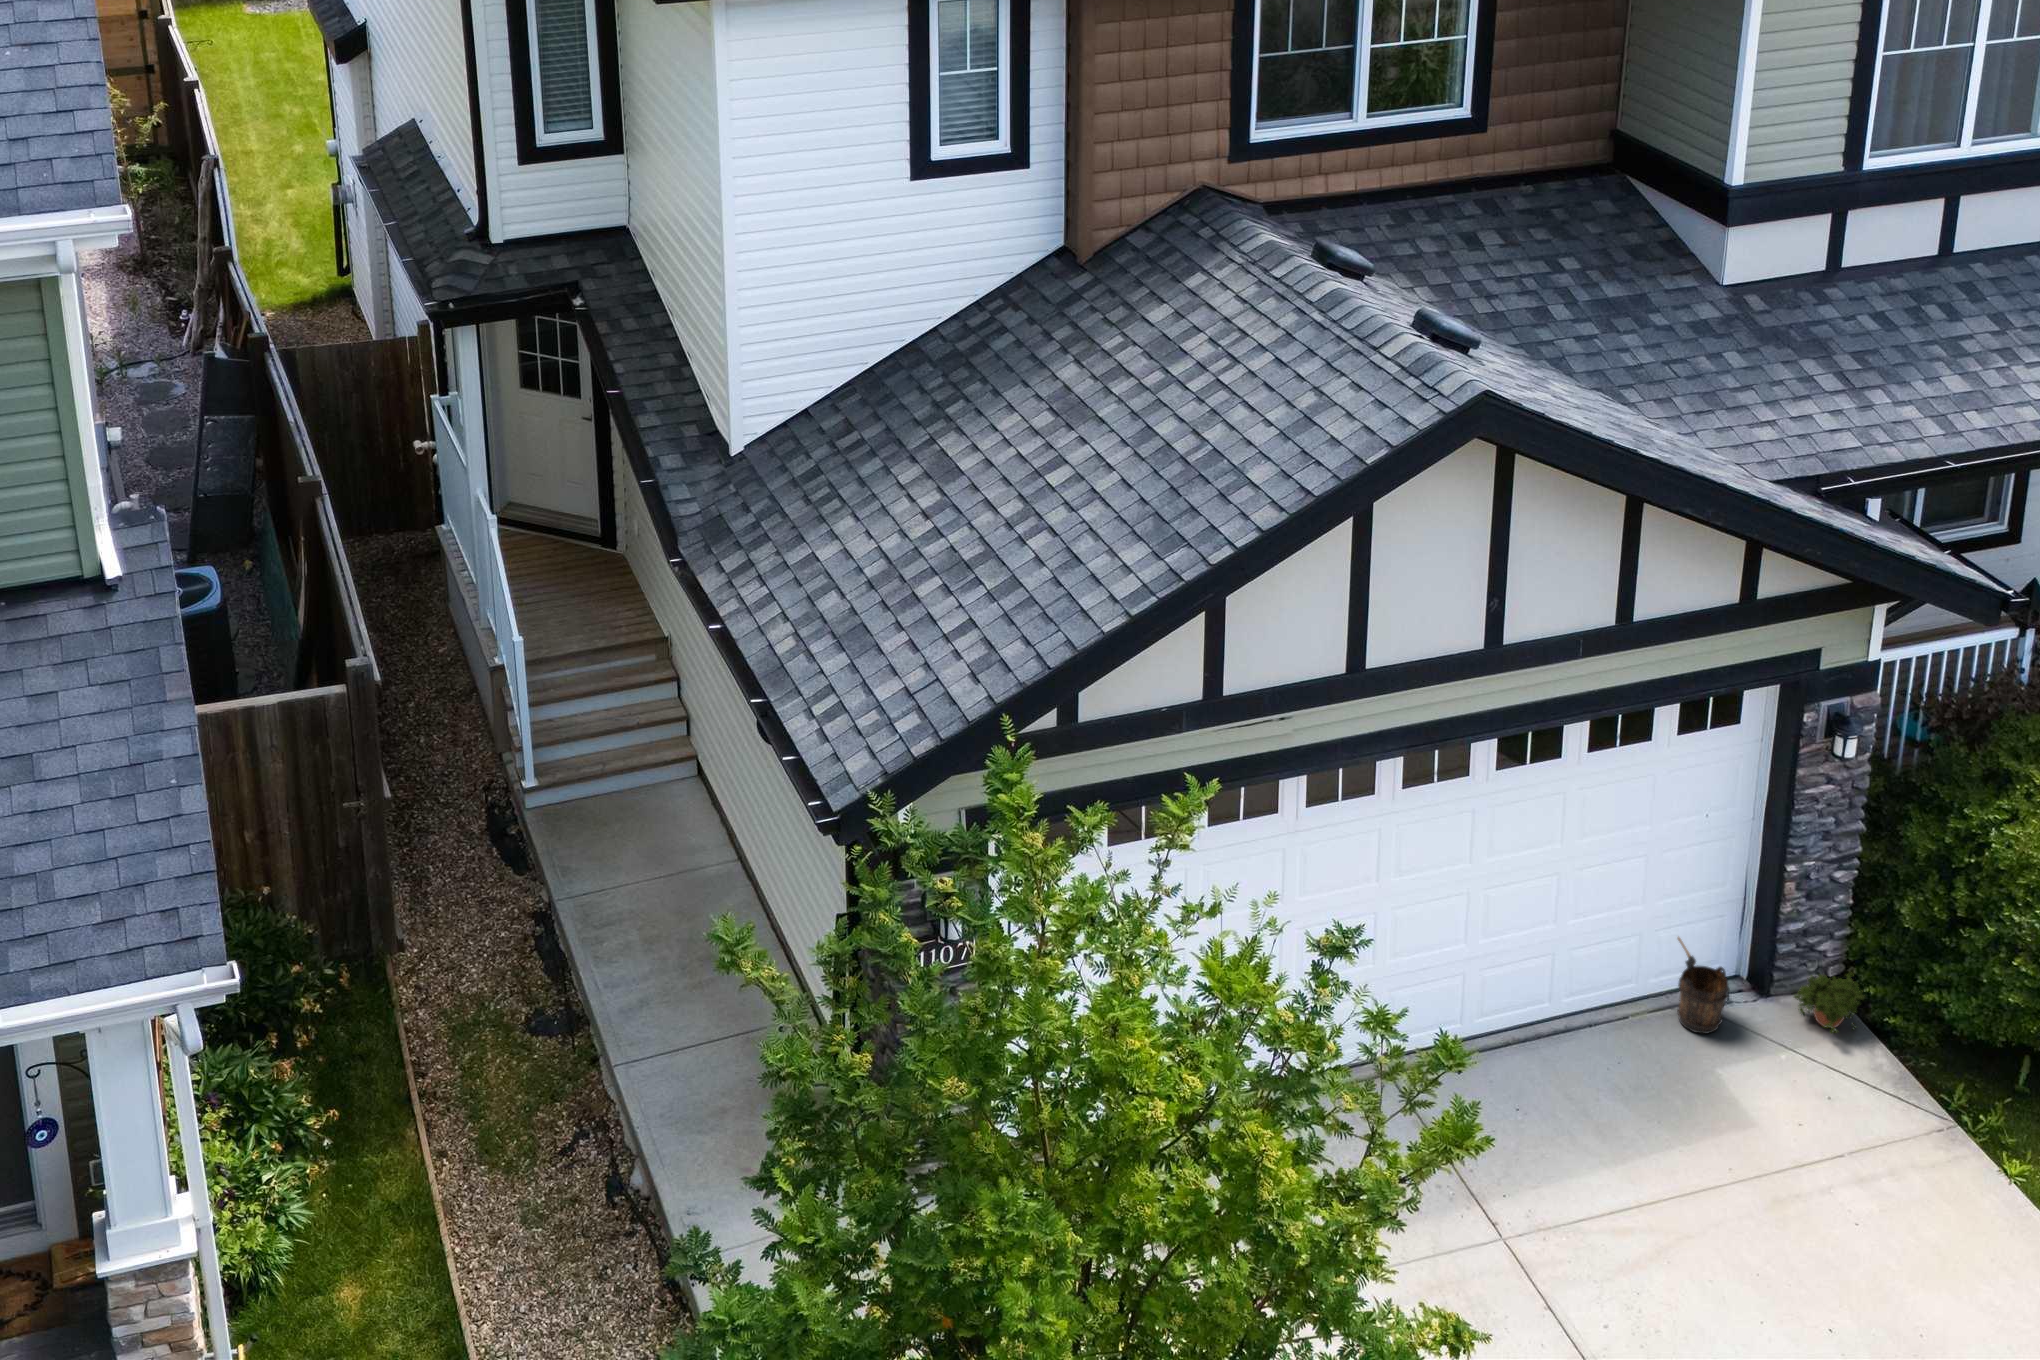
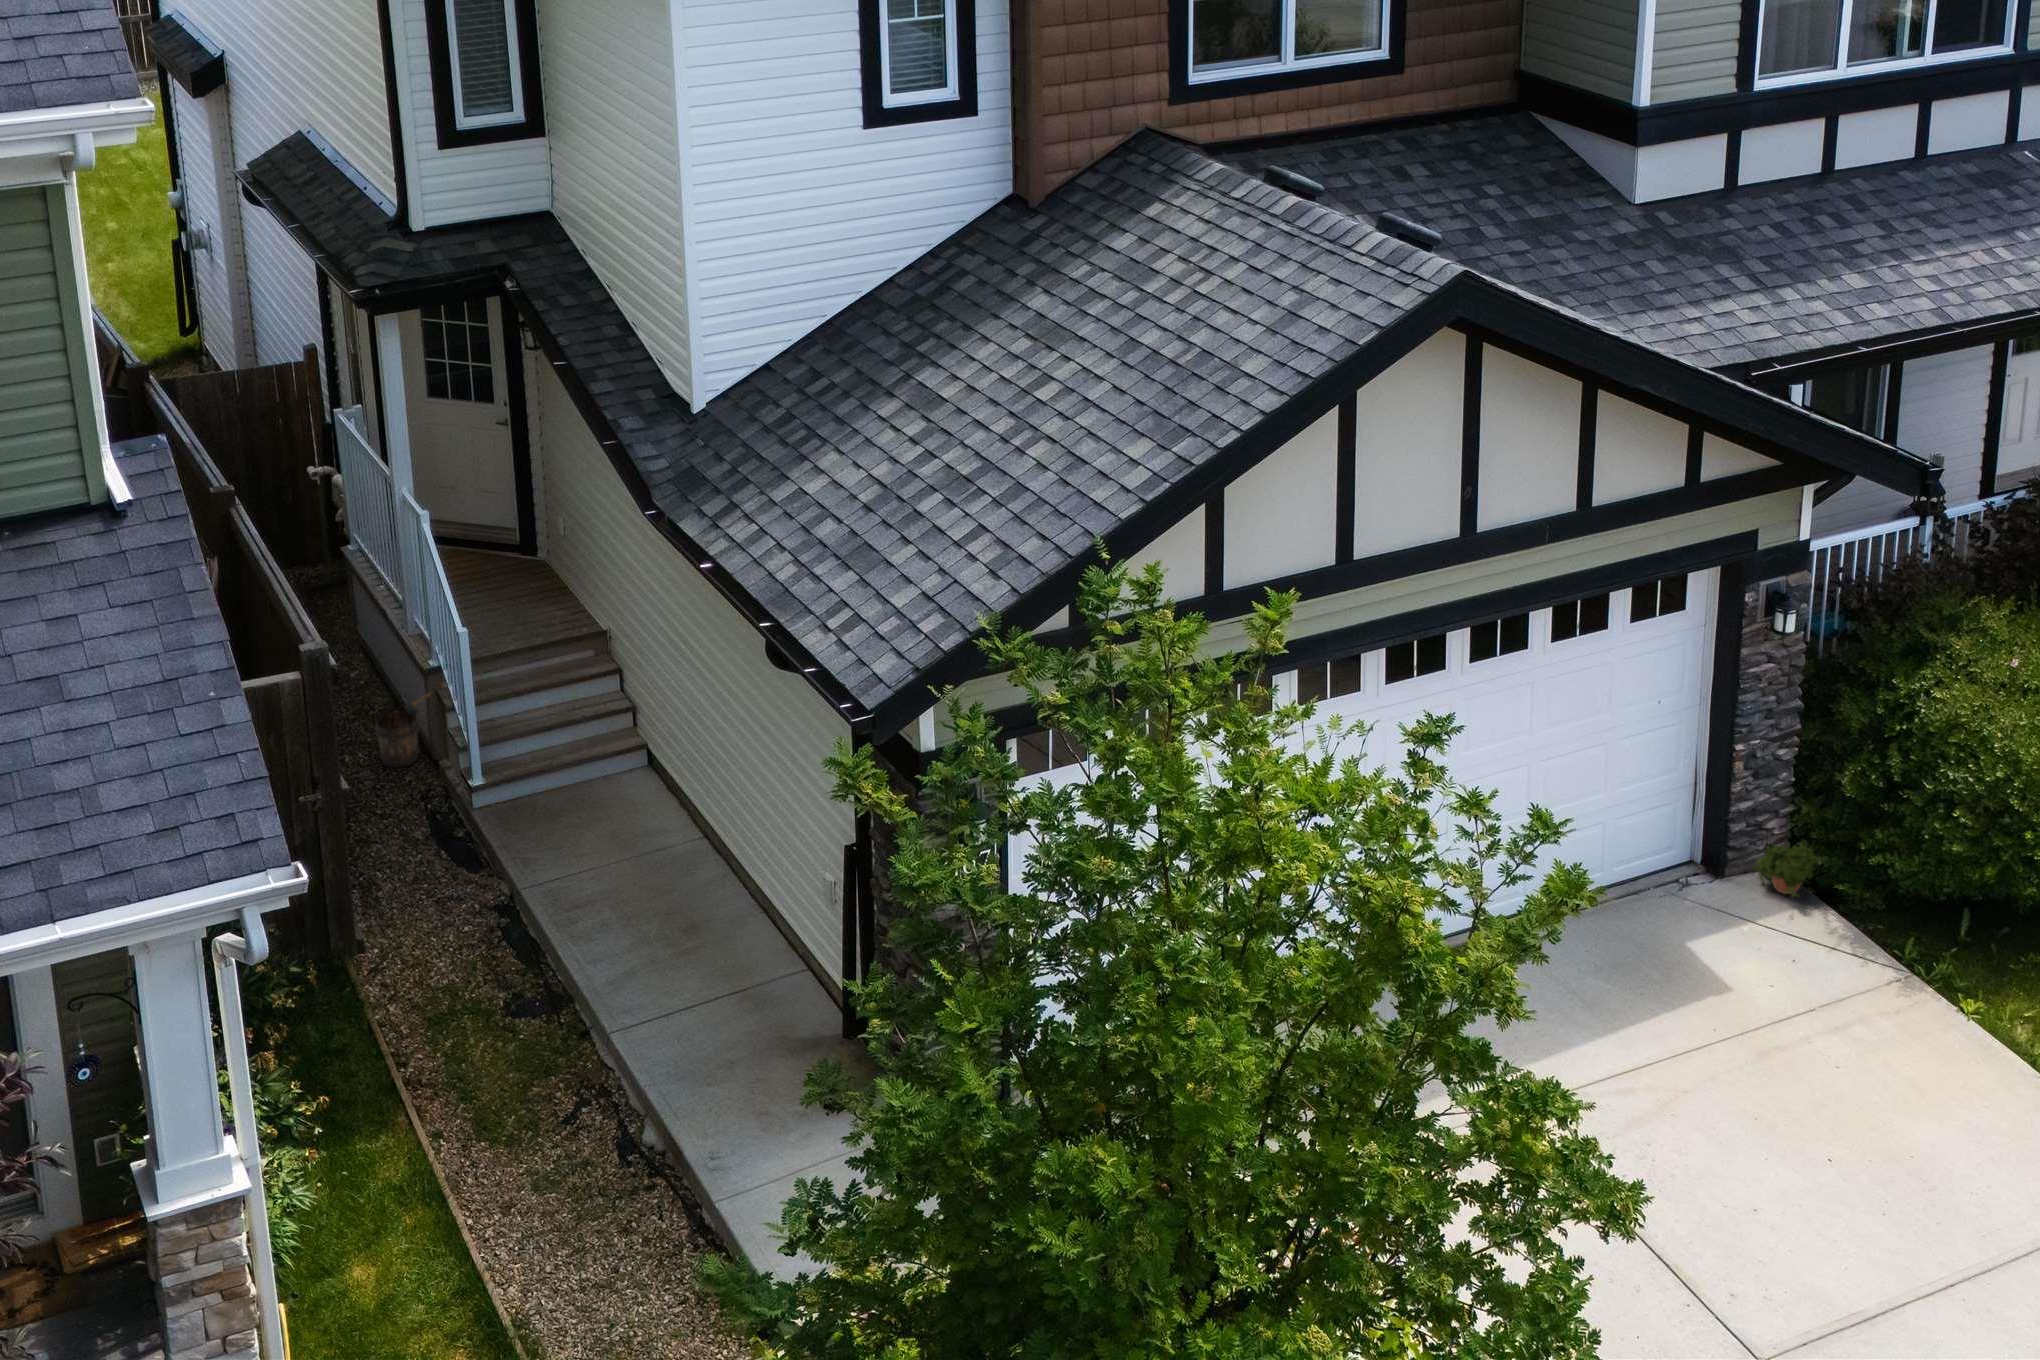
bucket: present [1677,937,1730,1034] -> present [375,693,431,768]

